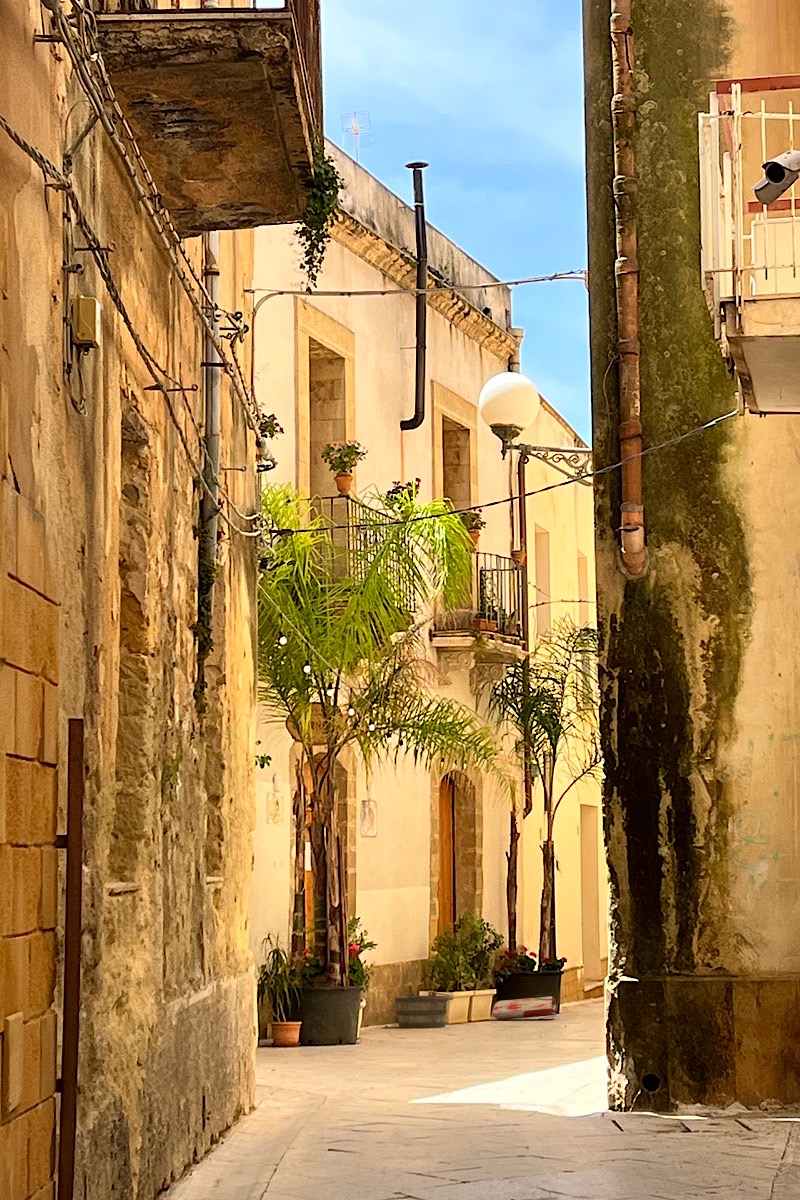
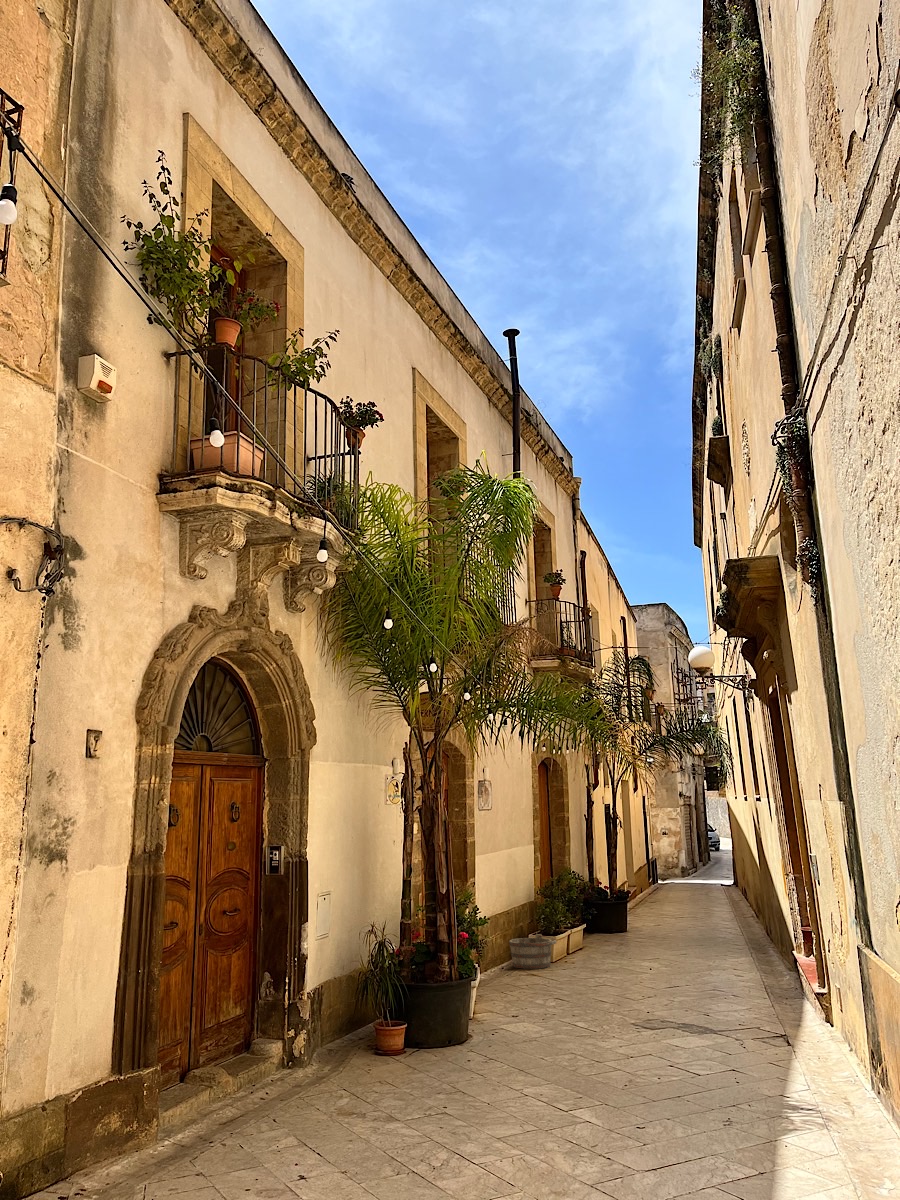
bag: present [492,993,558,1020] -> none [583,926,634,948]

